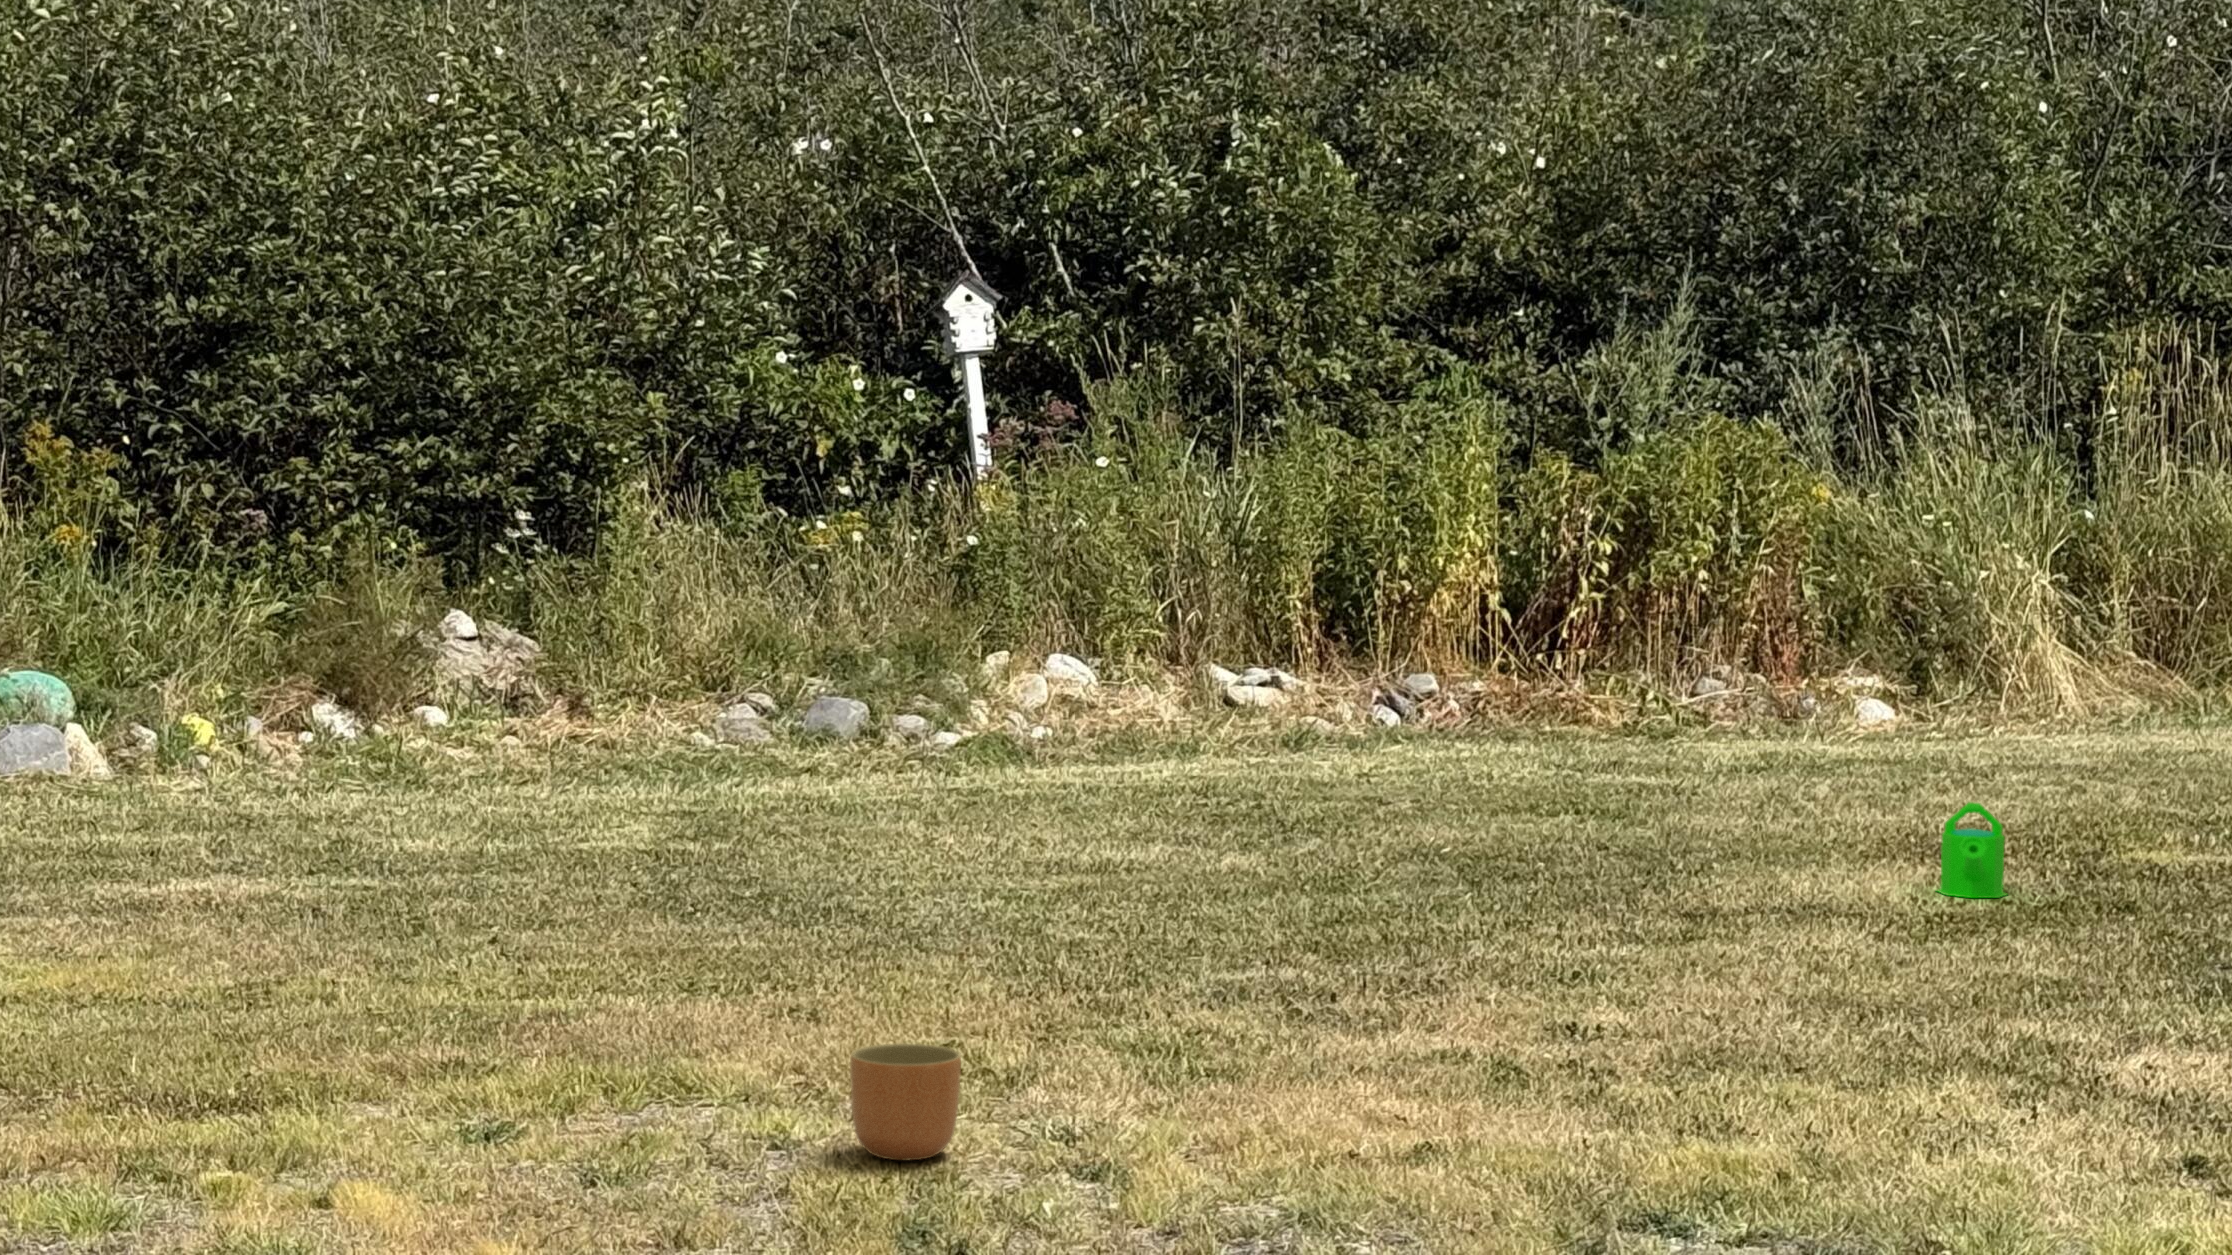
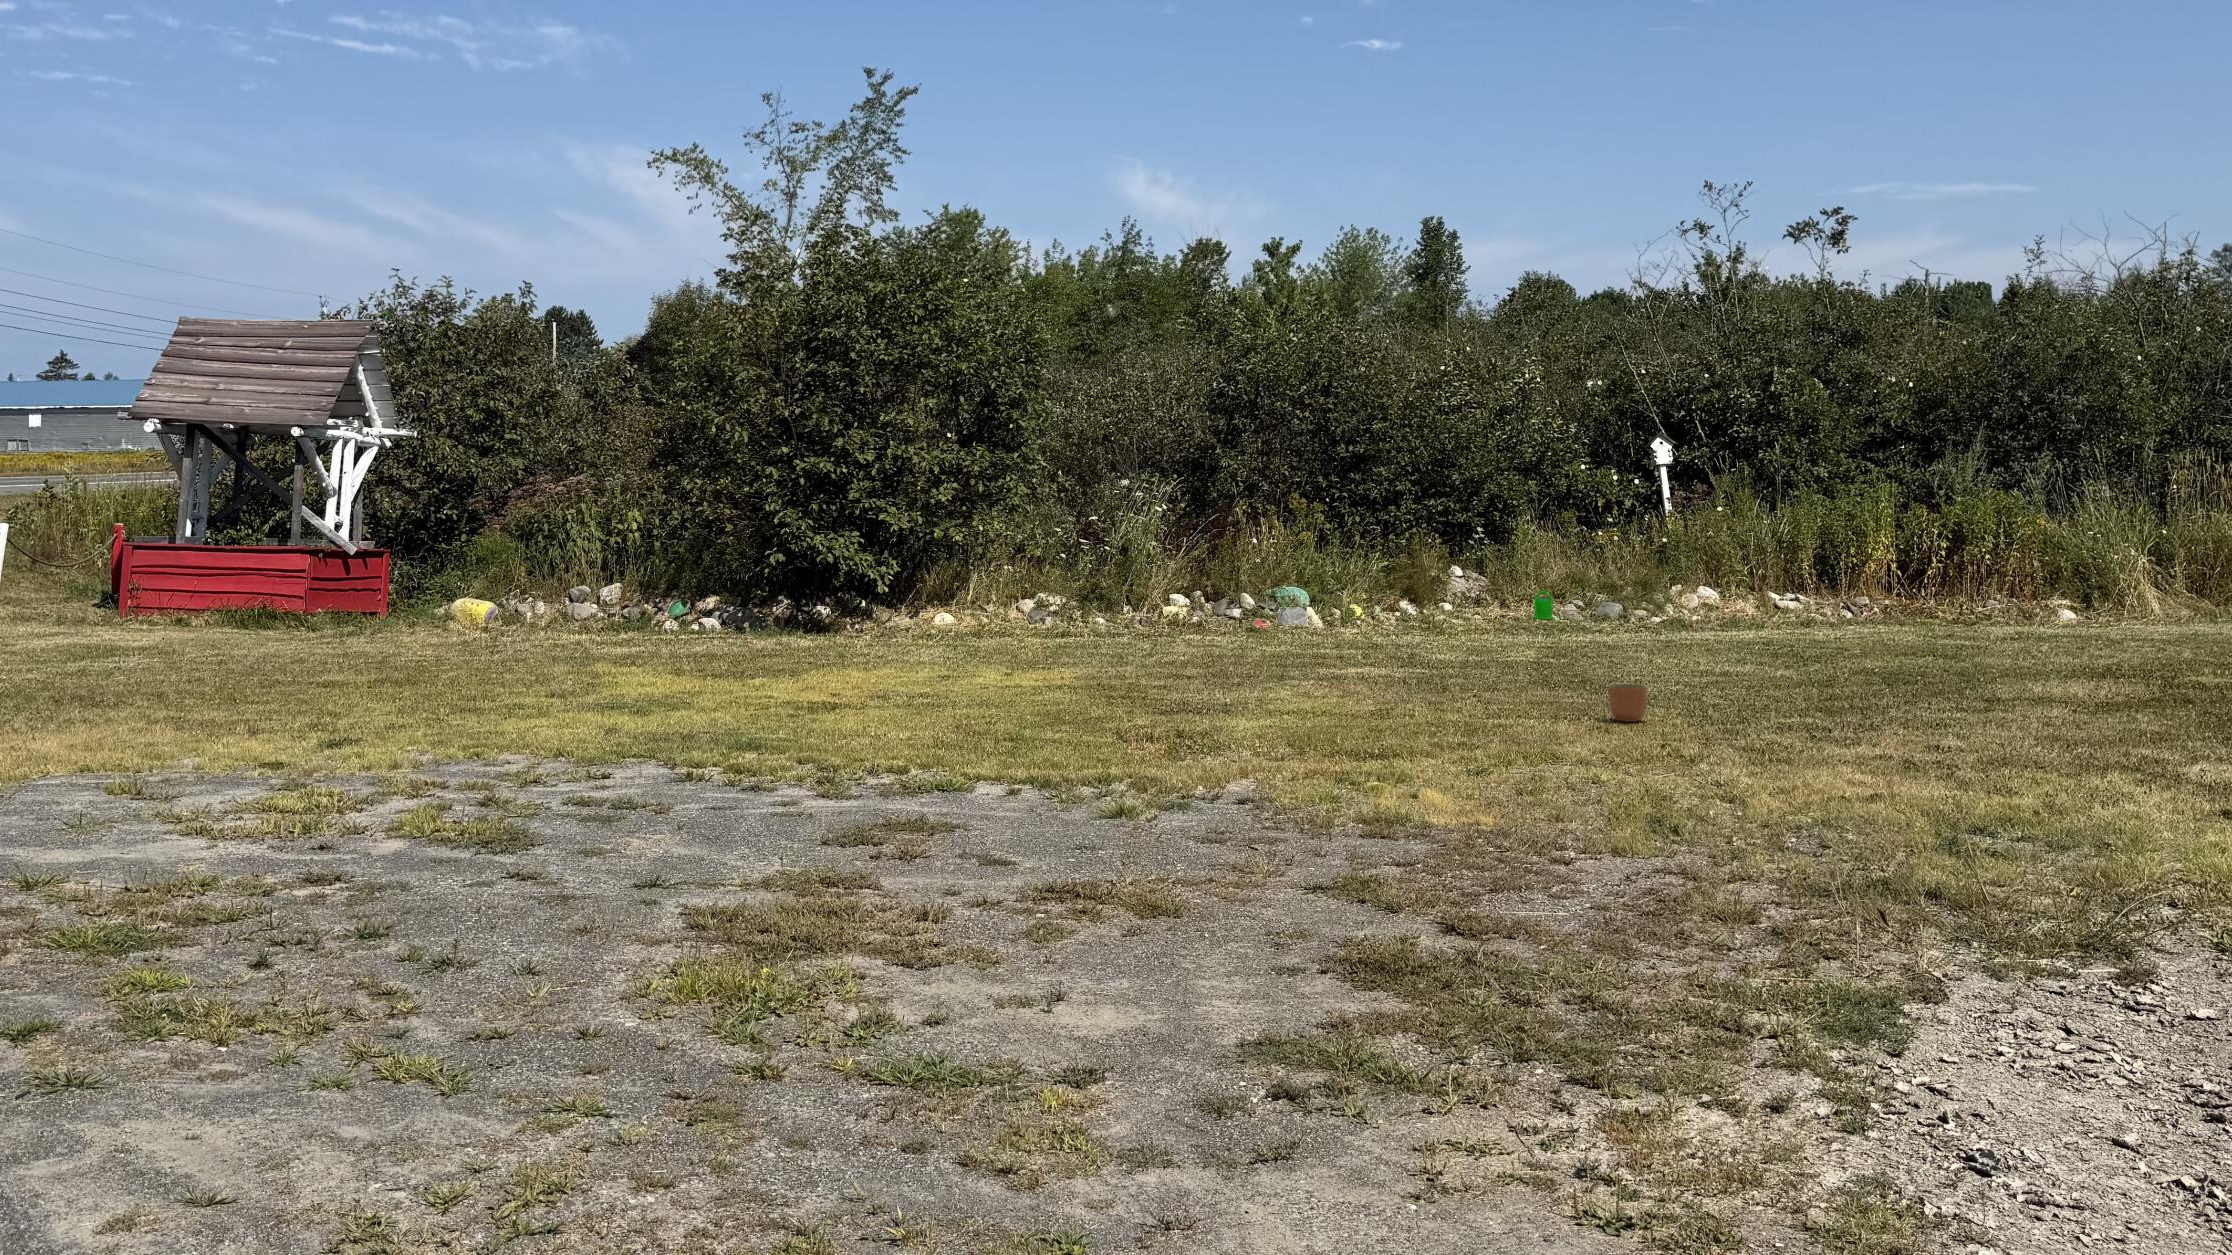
watering can: present [1937,802,2007,898] -> present [1534,590,1553,619]

